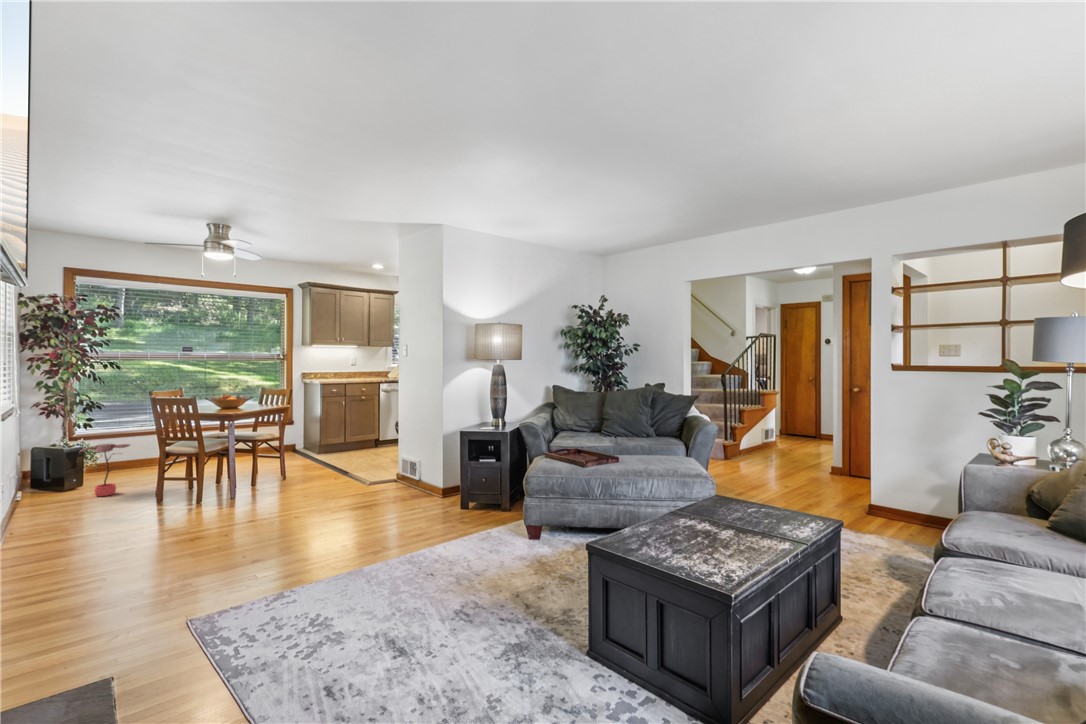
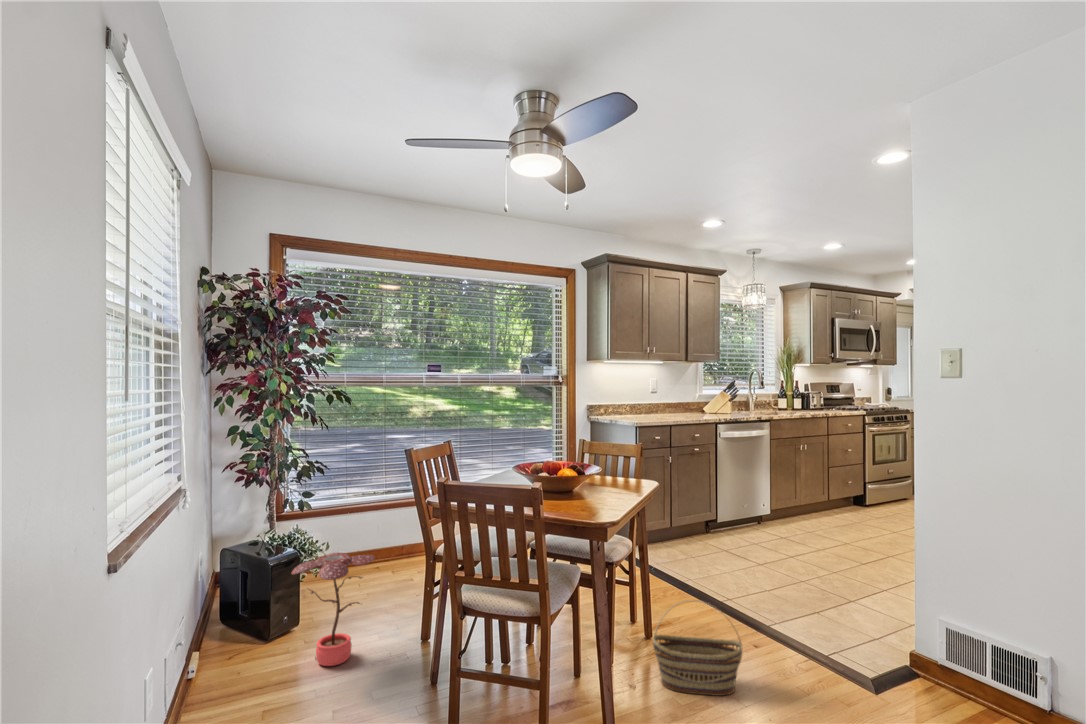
basket: none [271,453,311,491] -> present [653,600,742,696]

